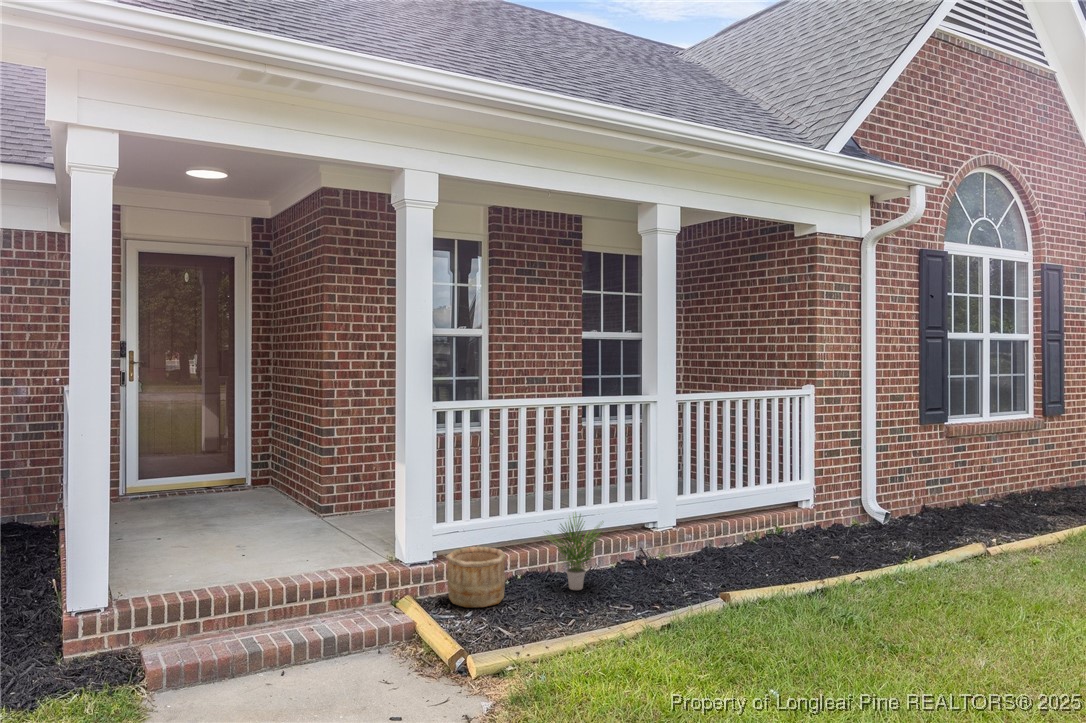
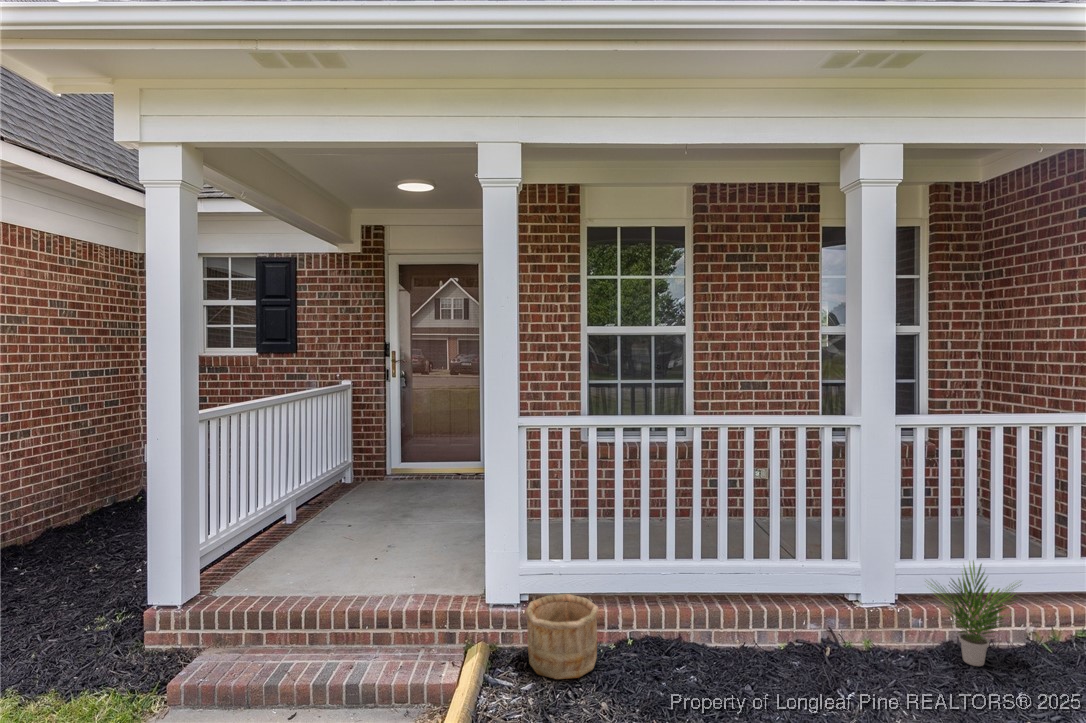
potted plant: present [549,513,599,590] -> present [936,561,1017,666]

